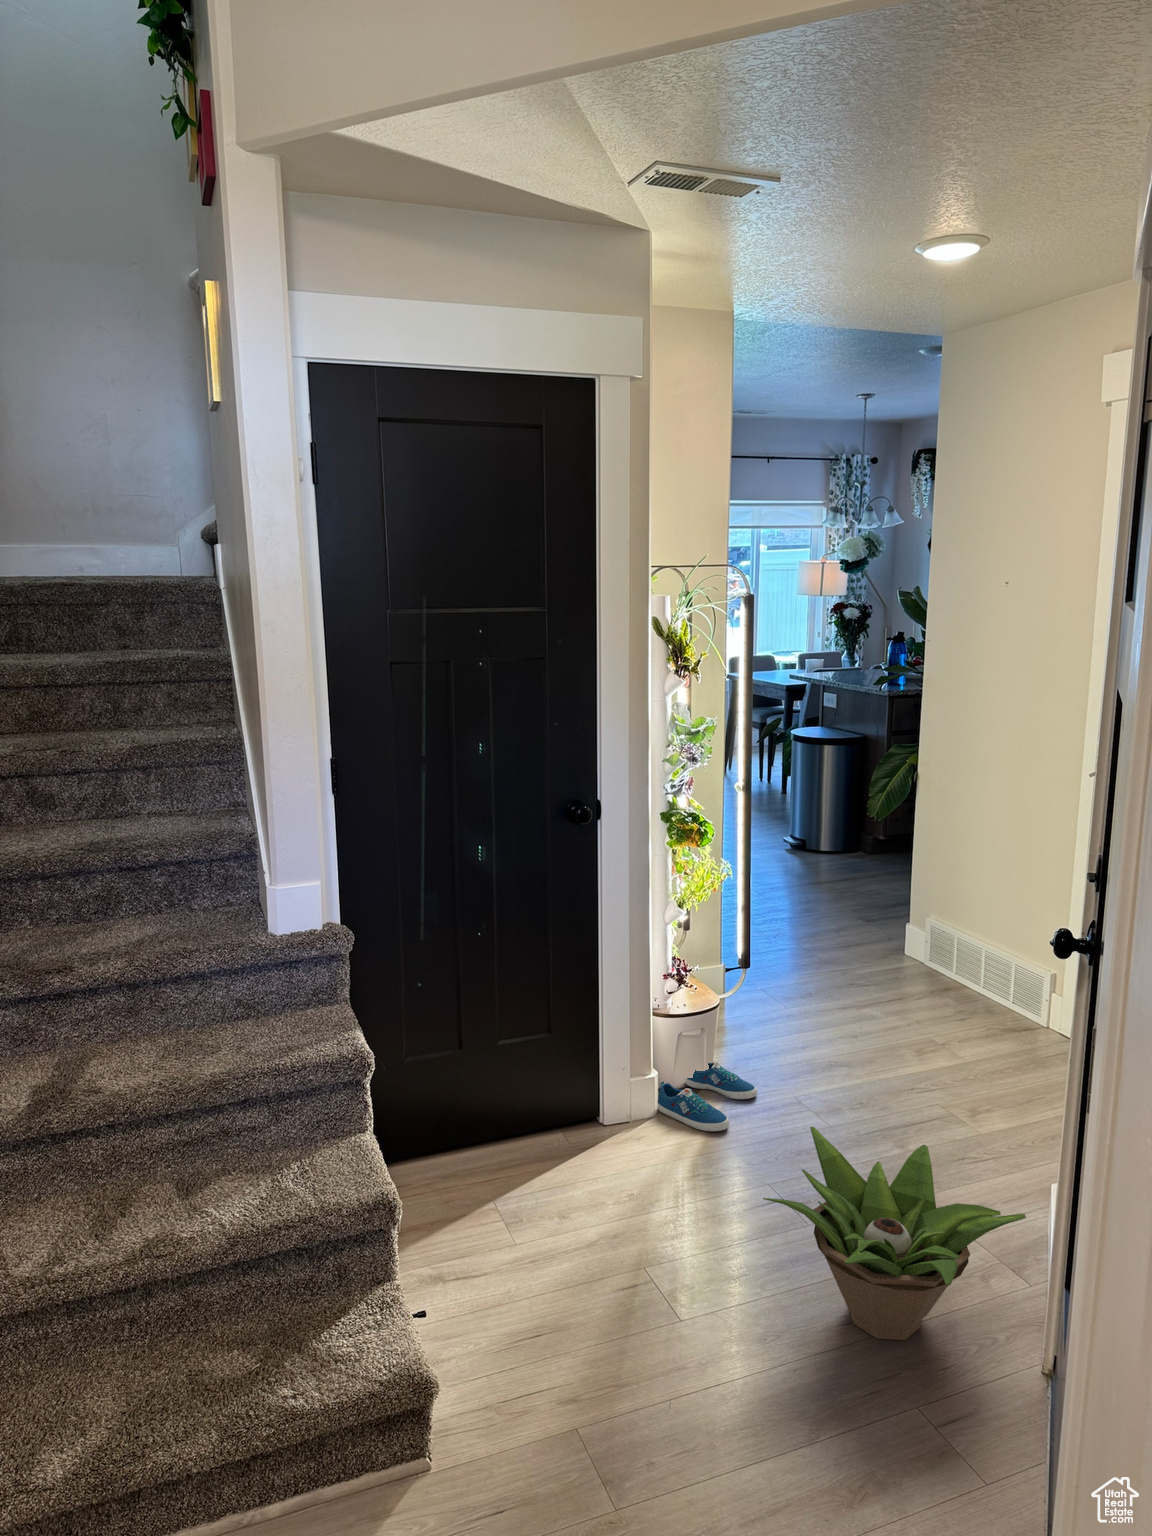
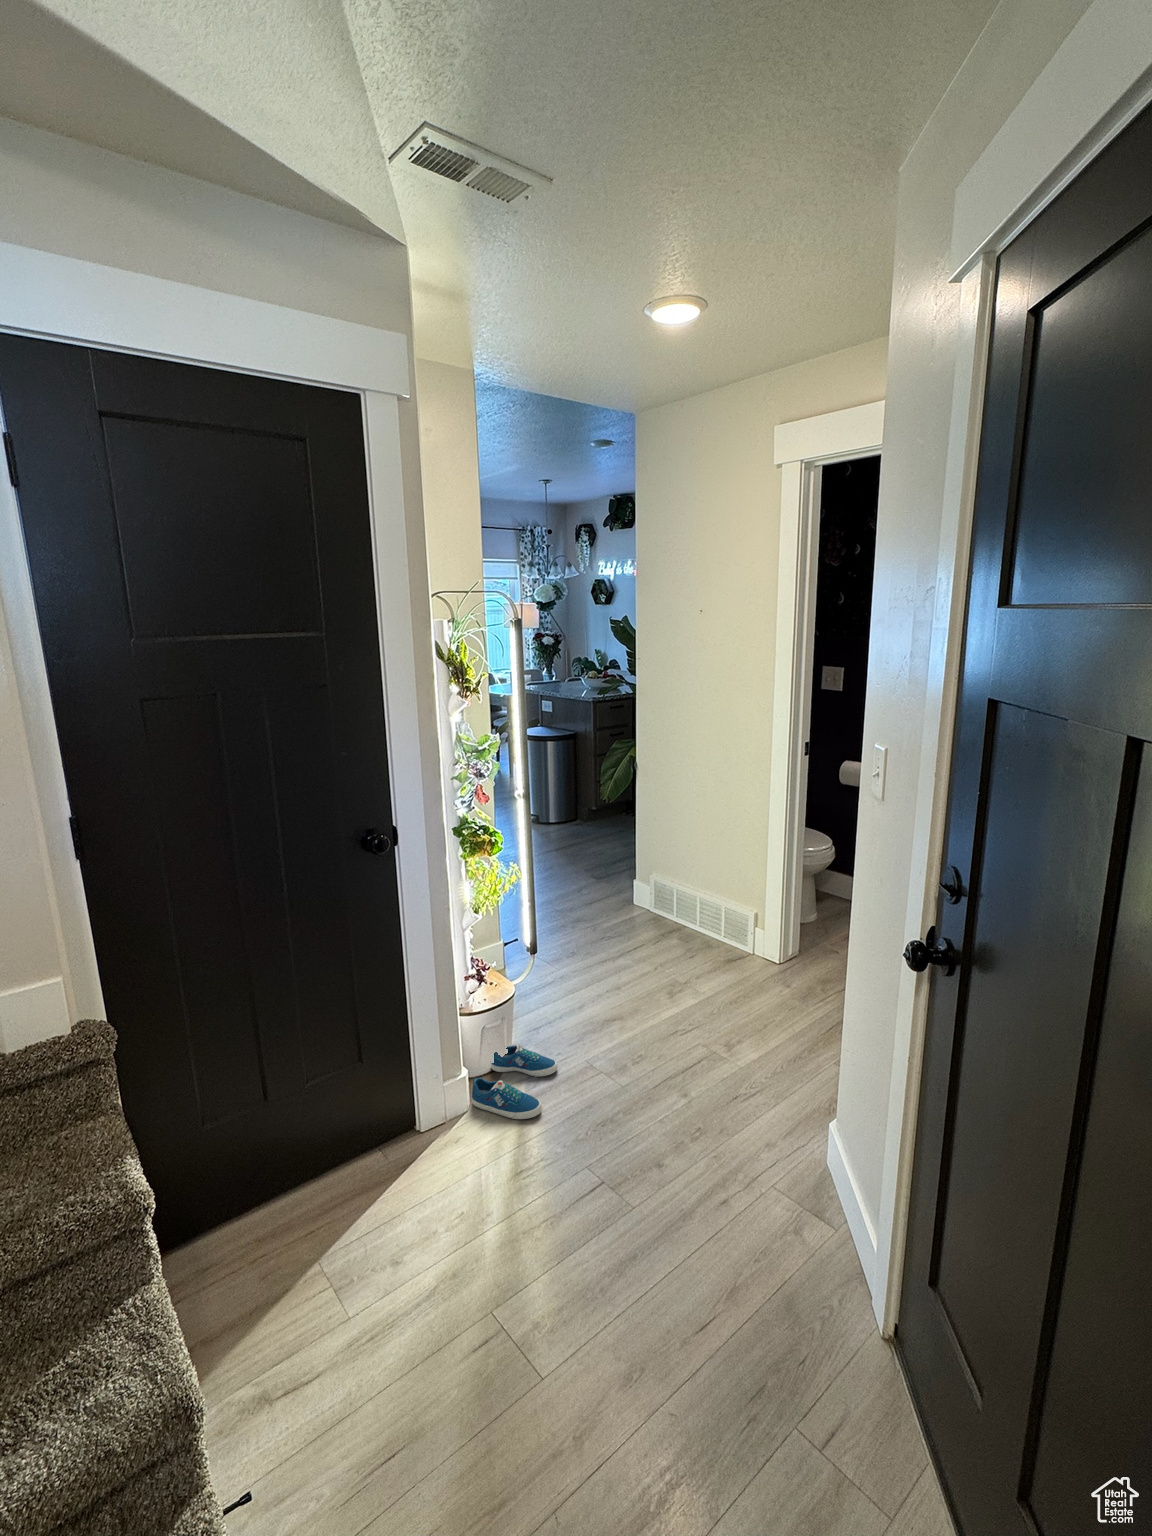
decorative plant: present [763,1127,1026,1340] -> none [623,1114,847,1332]

